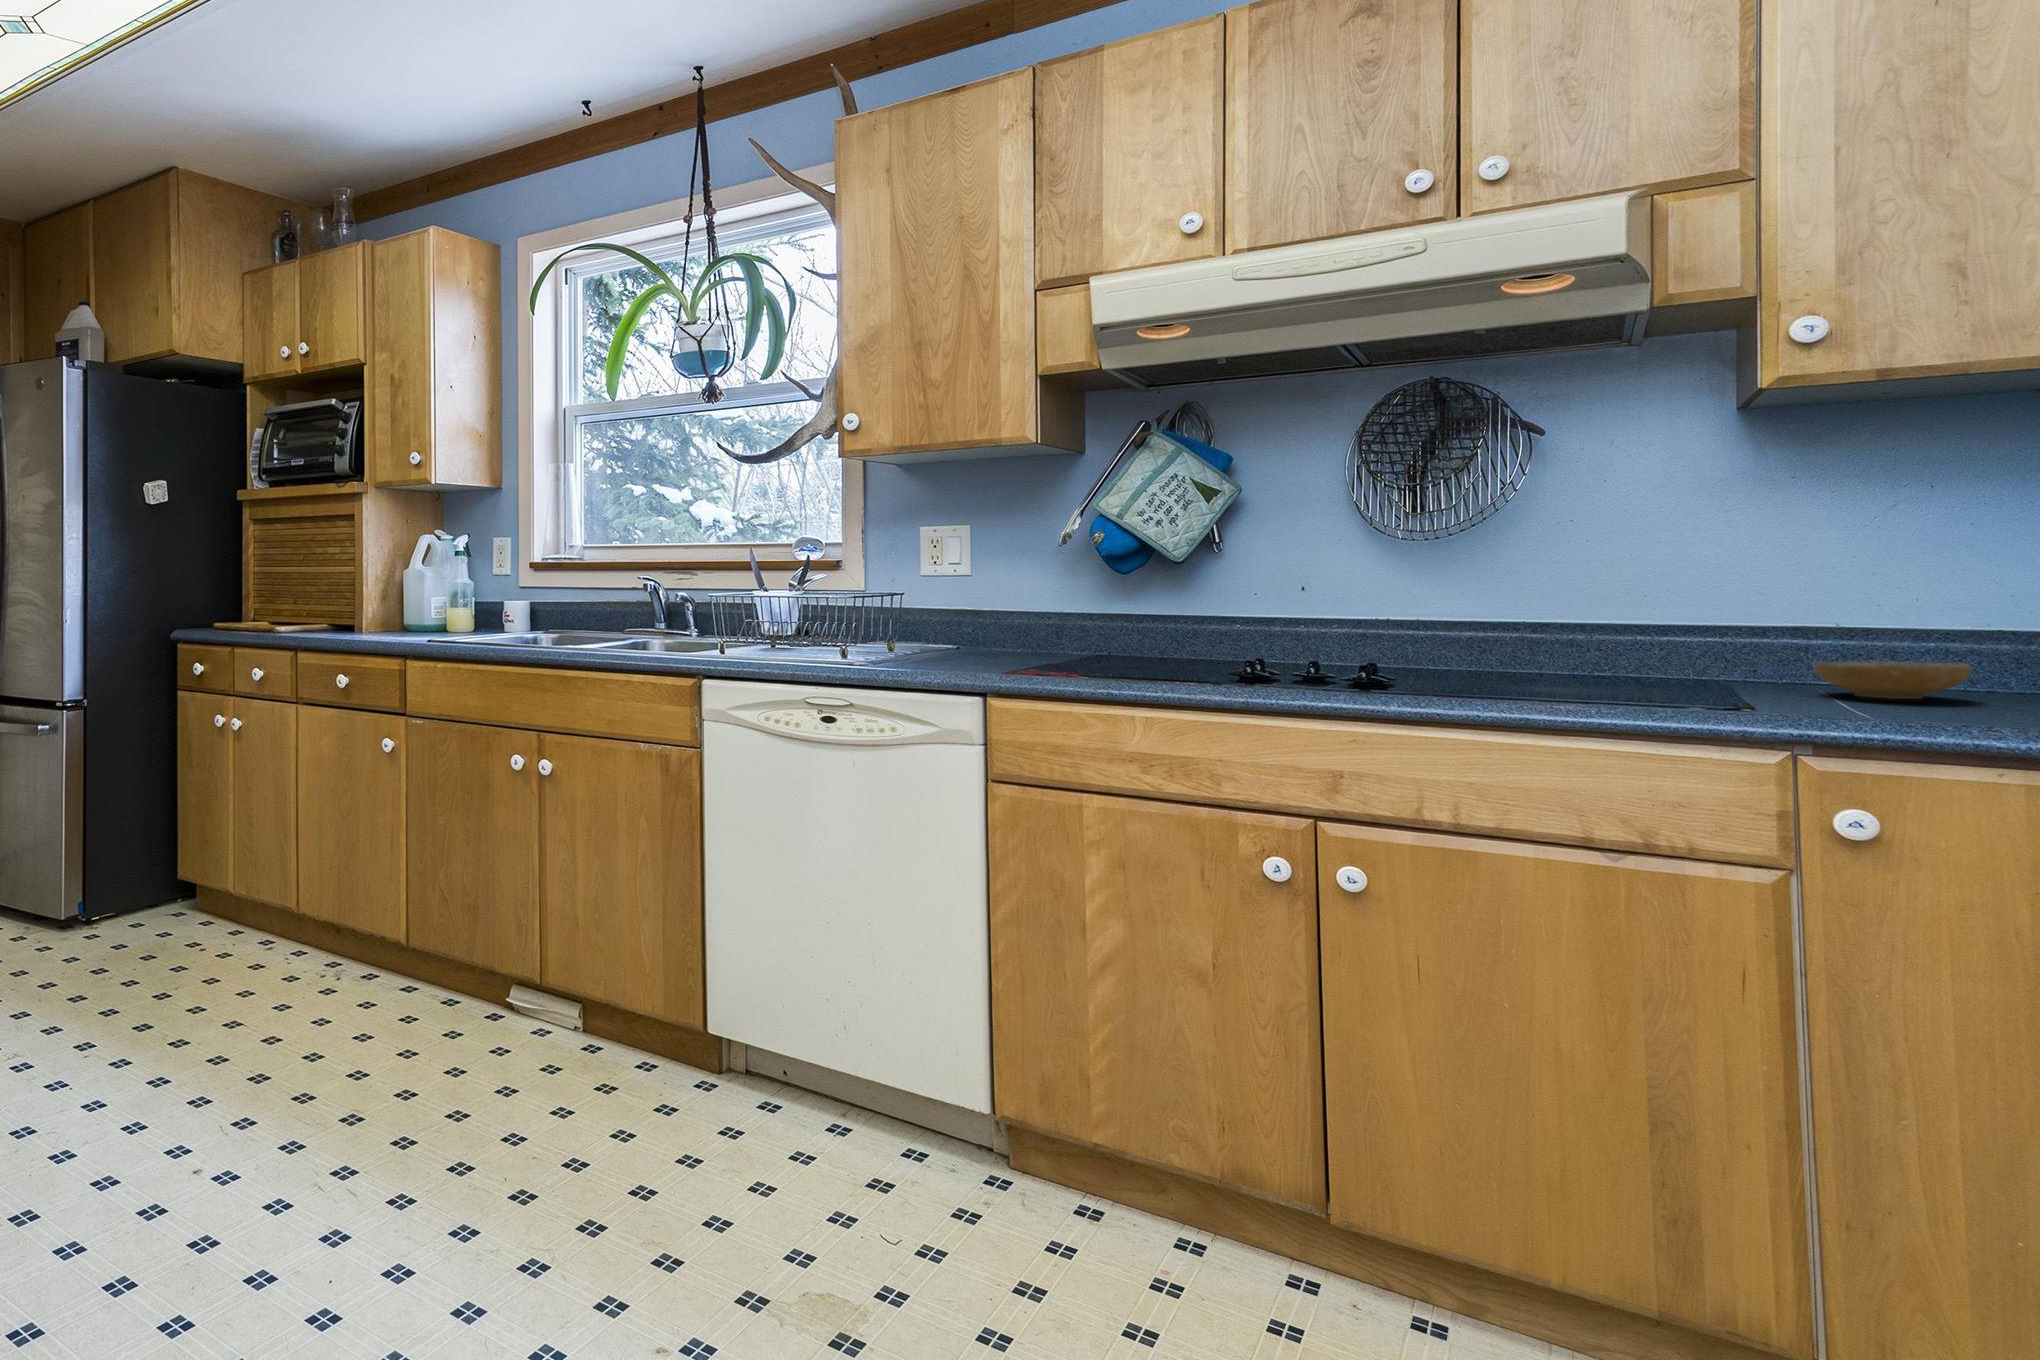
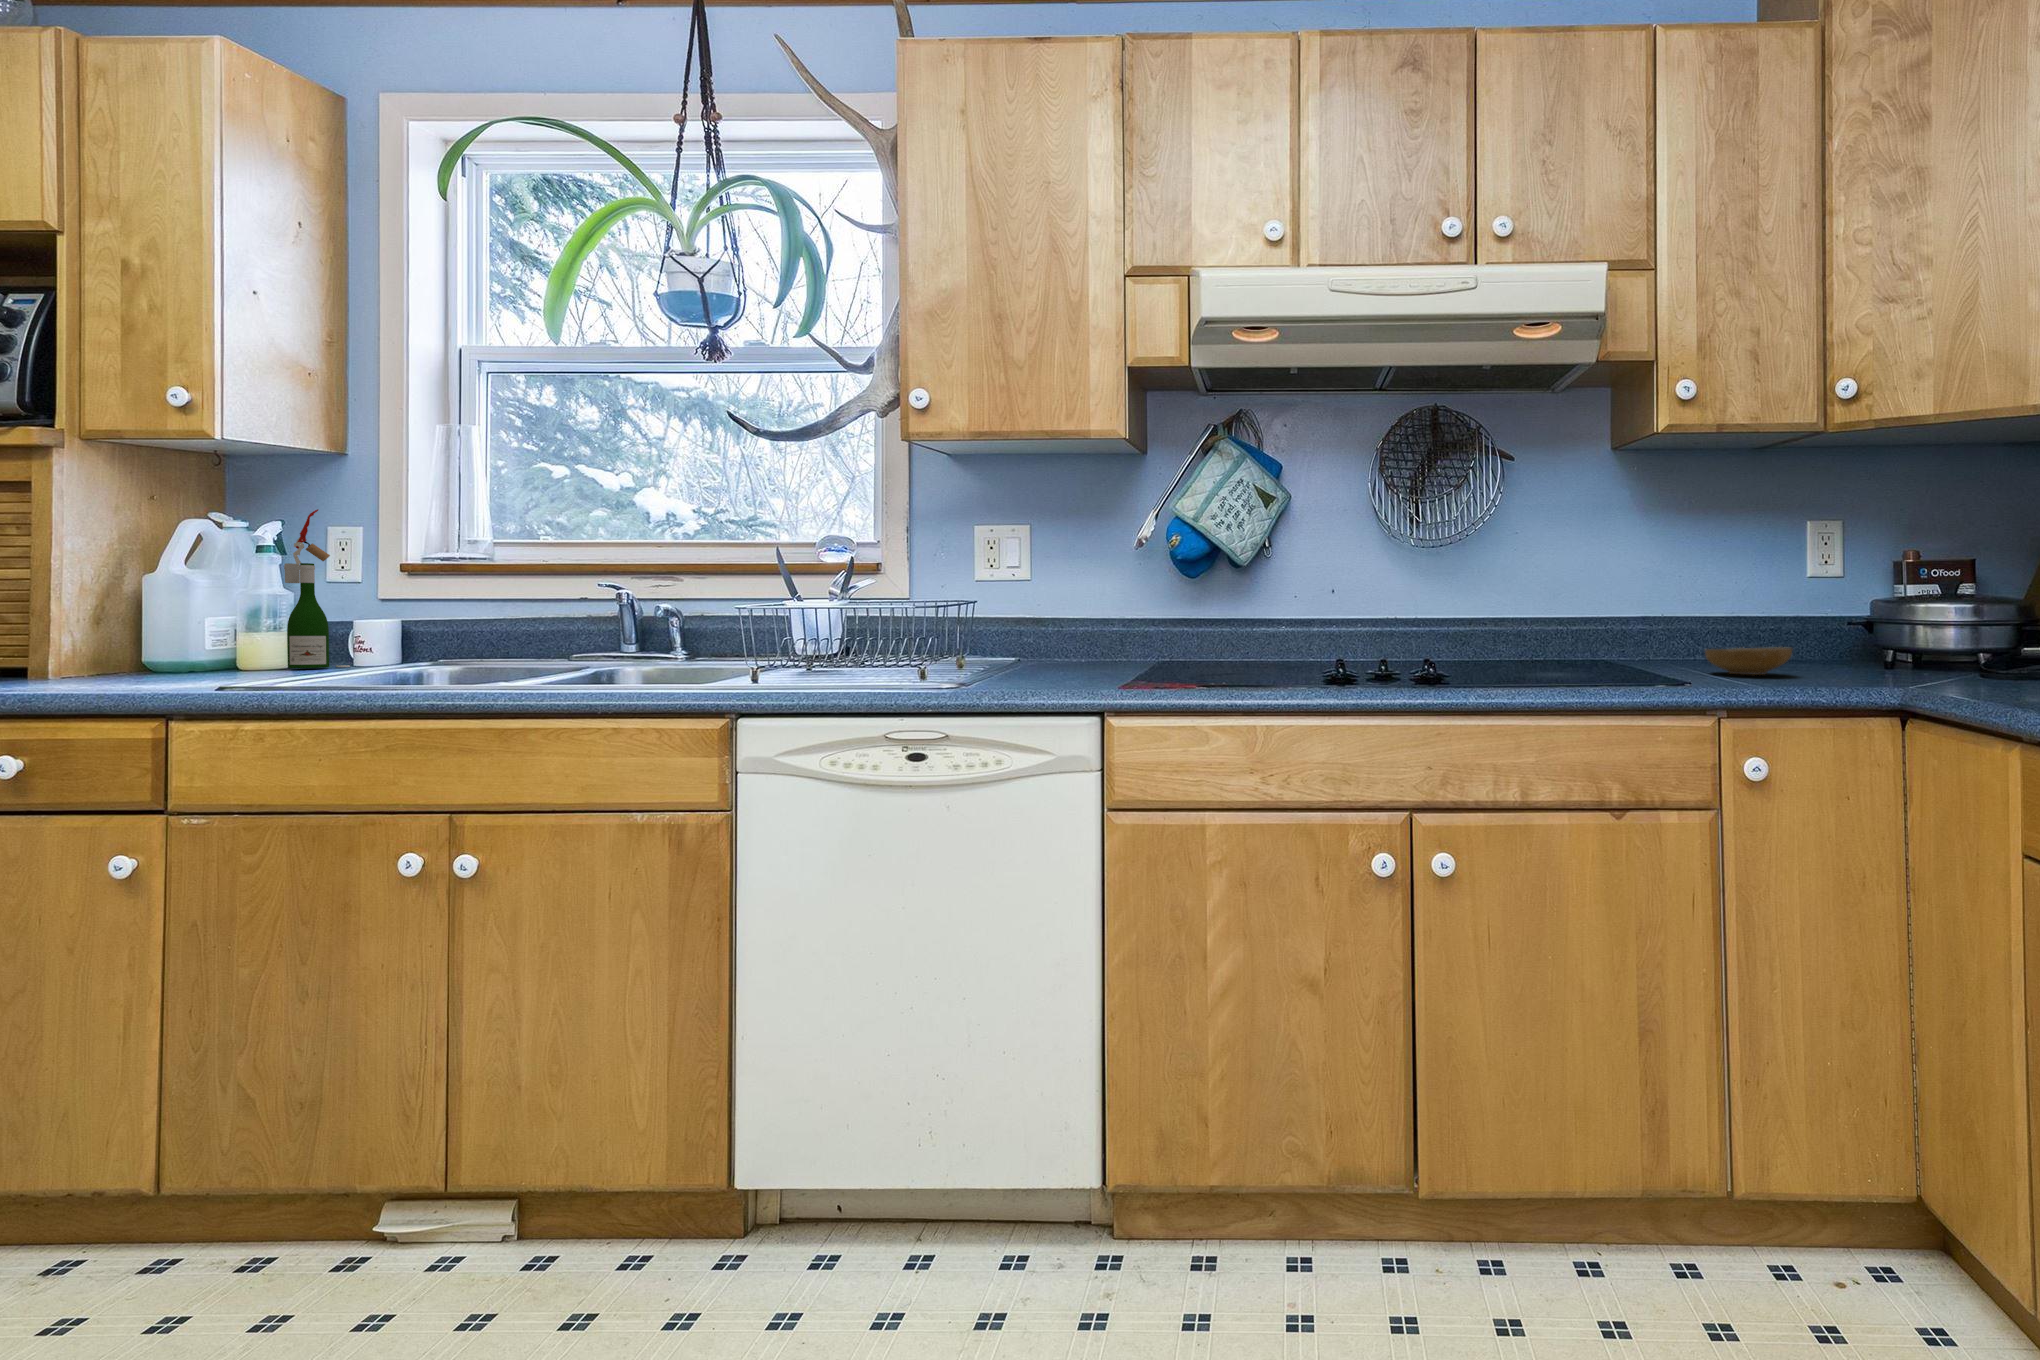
wine bottle: none [468,529,500,635] -> present [284,509,350,668]

